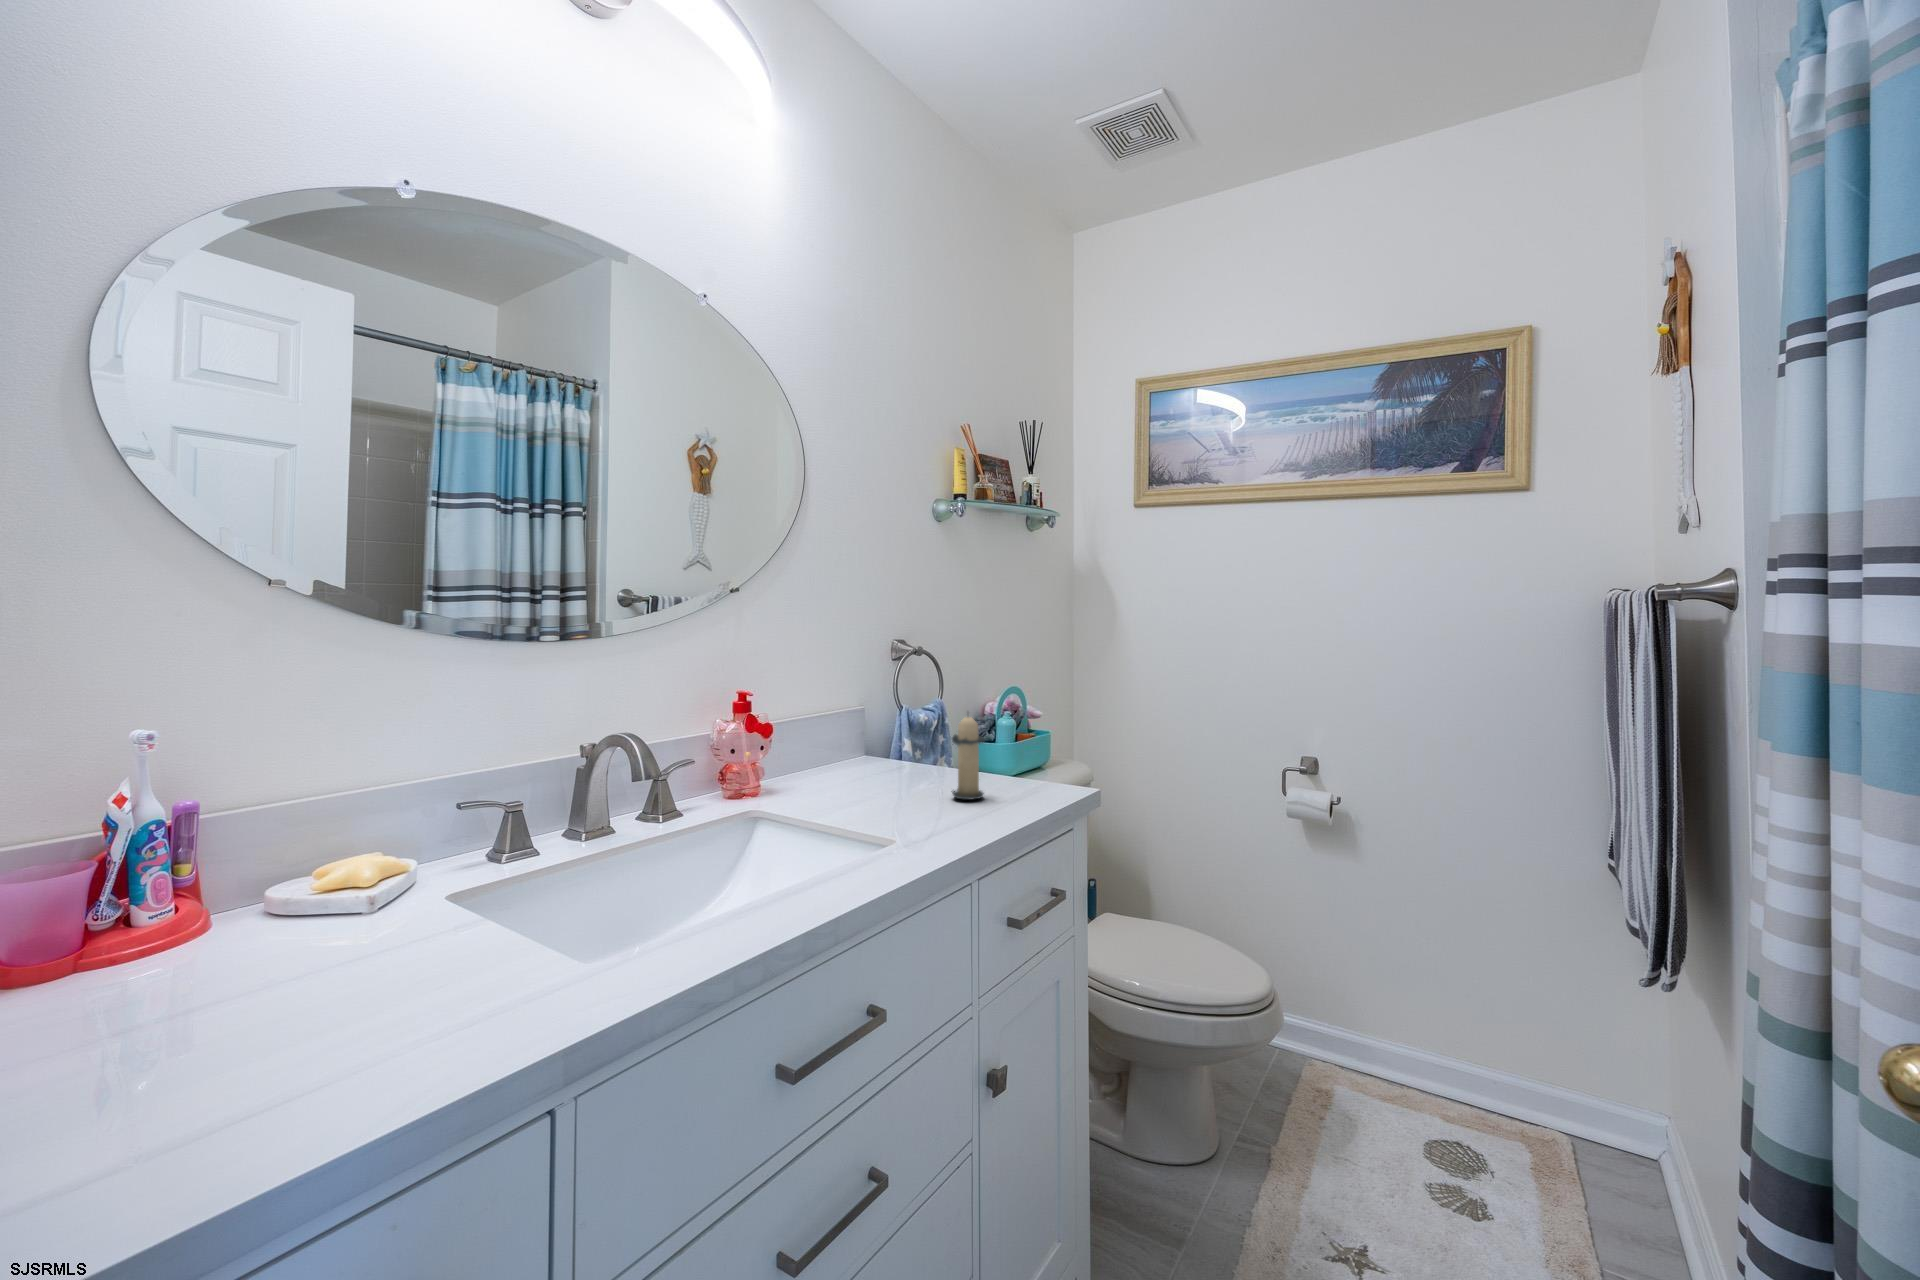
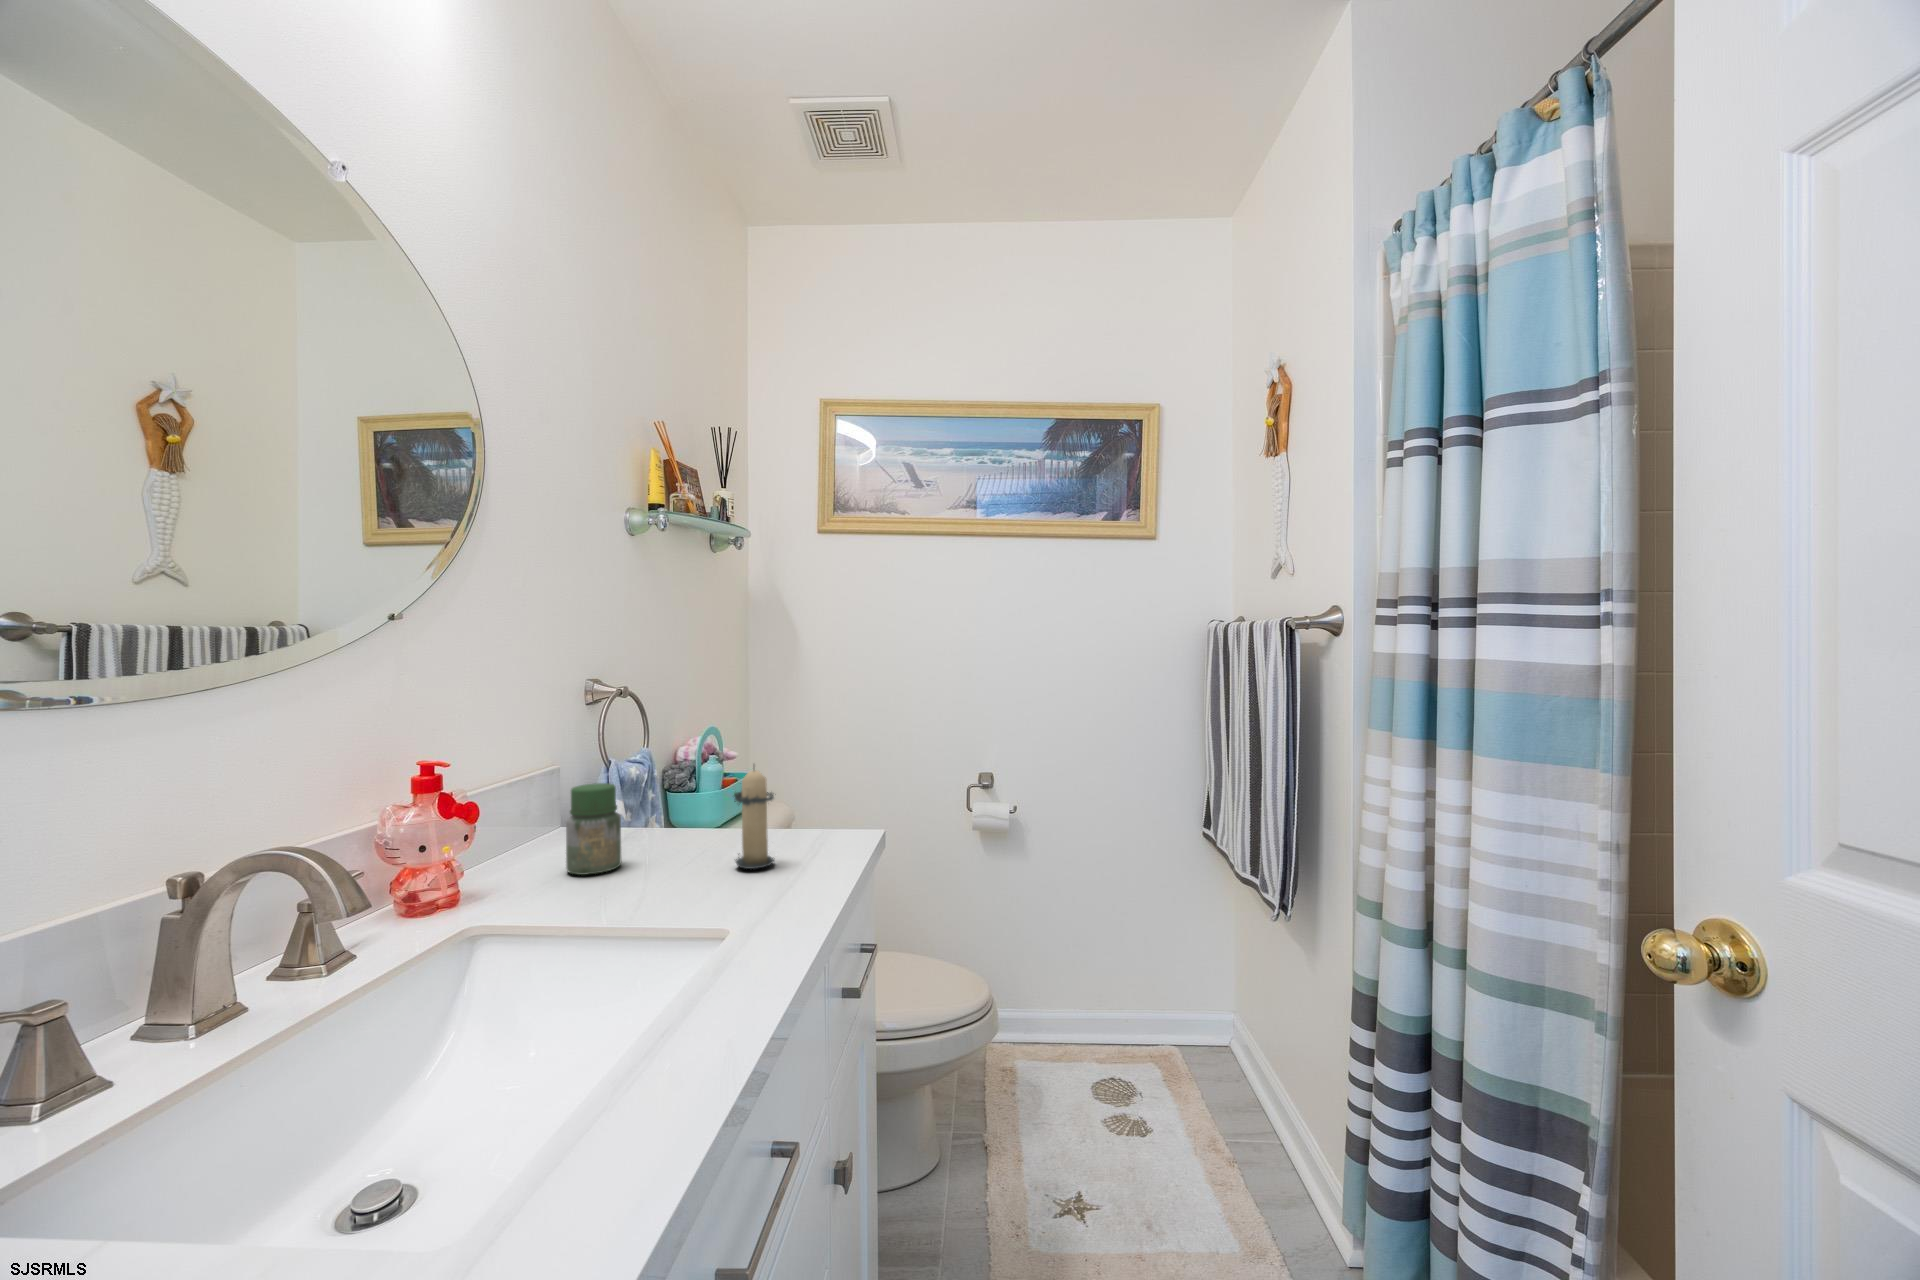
jar: none [840,719,879,788] -> present [566,783,621,875]

